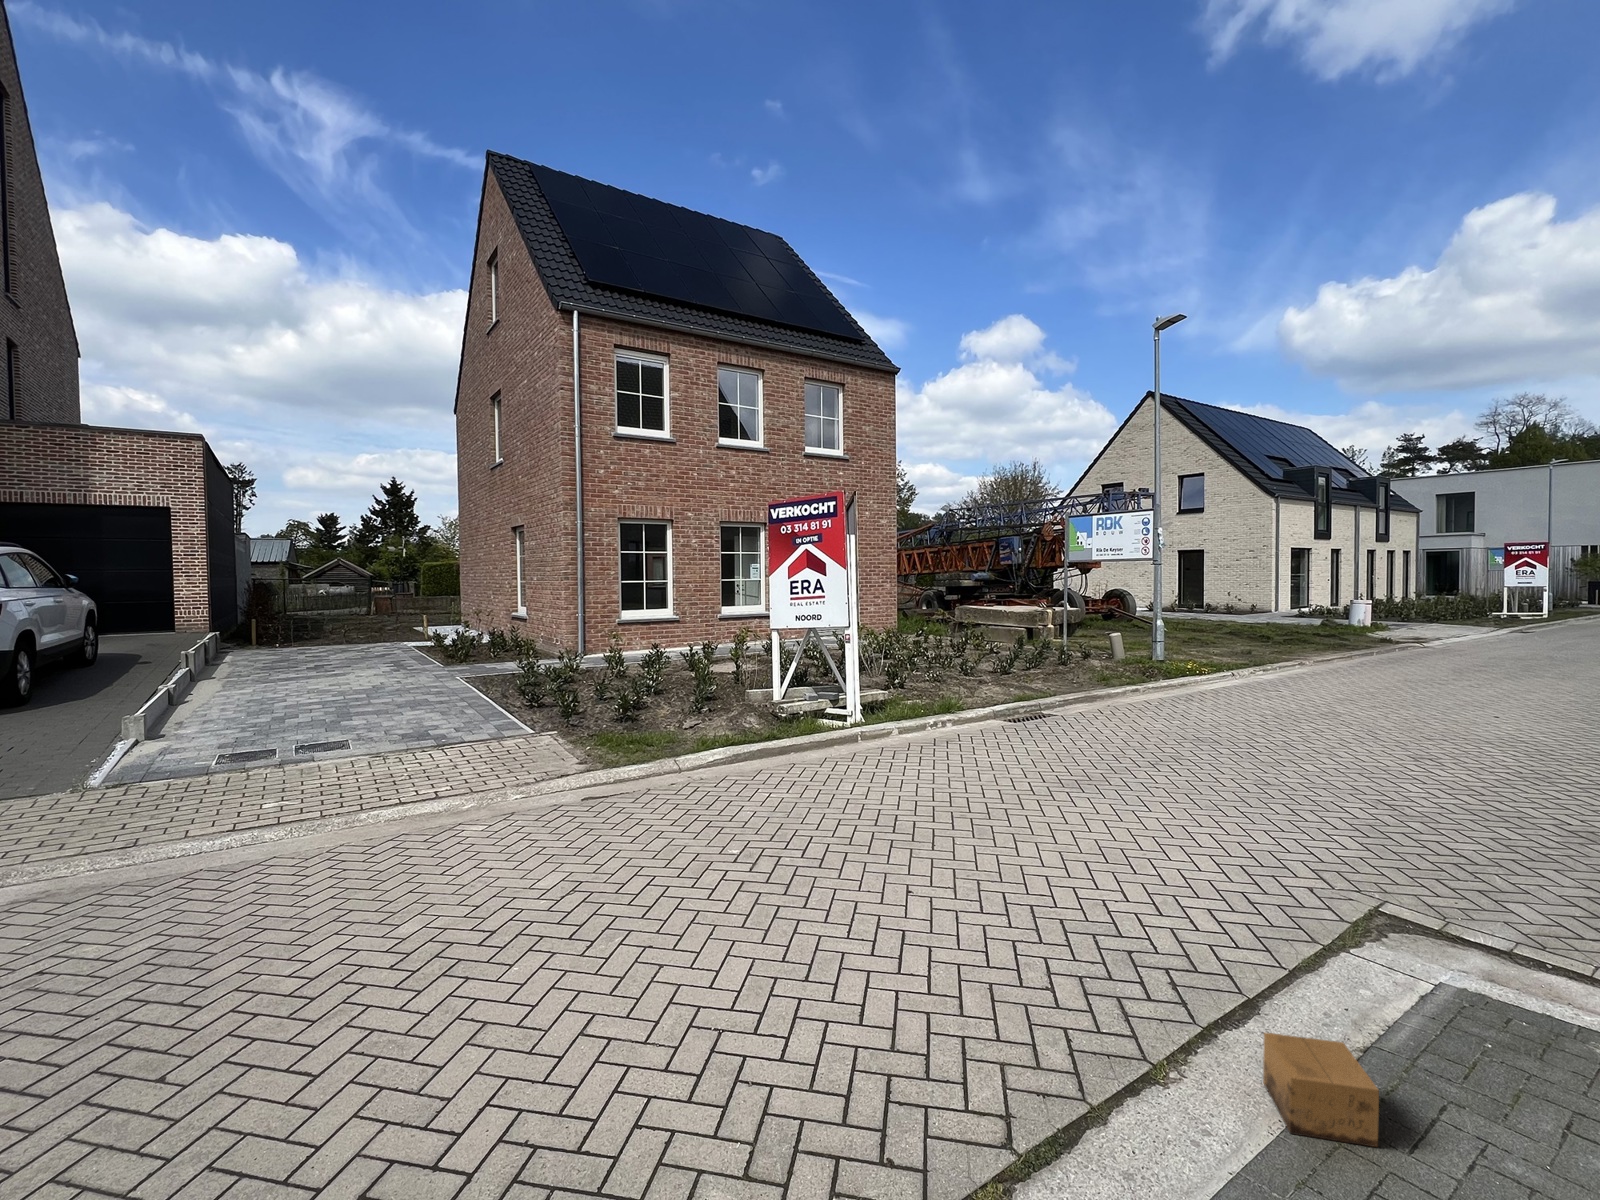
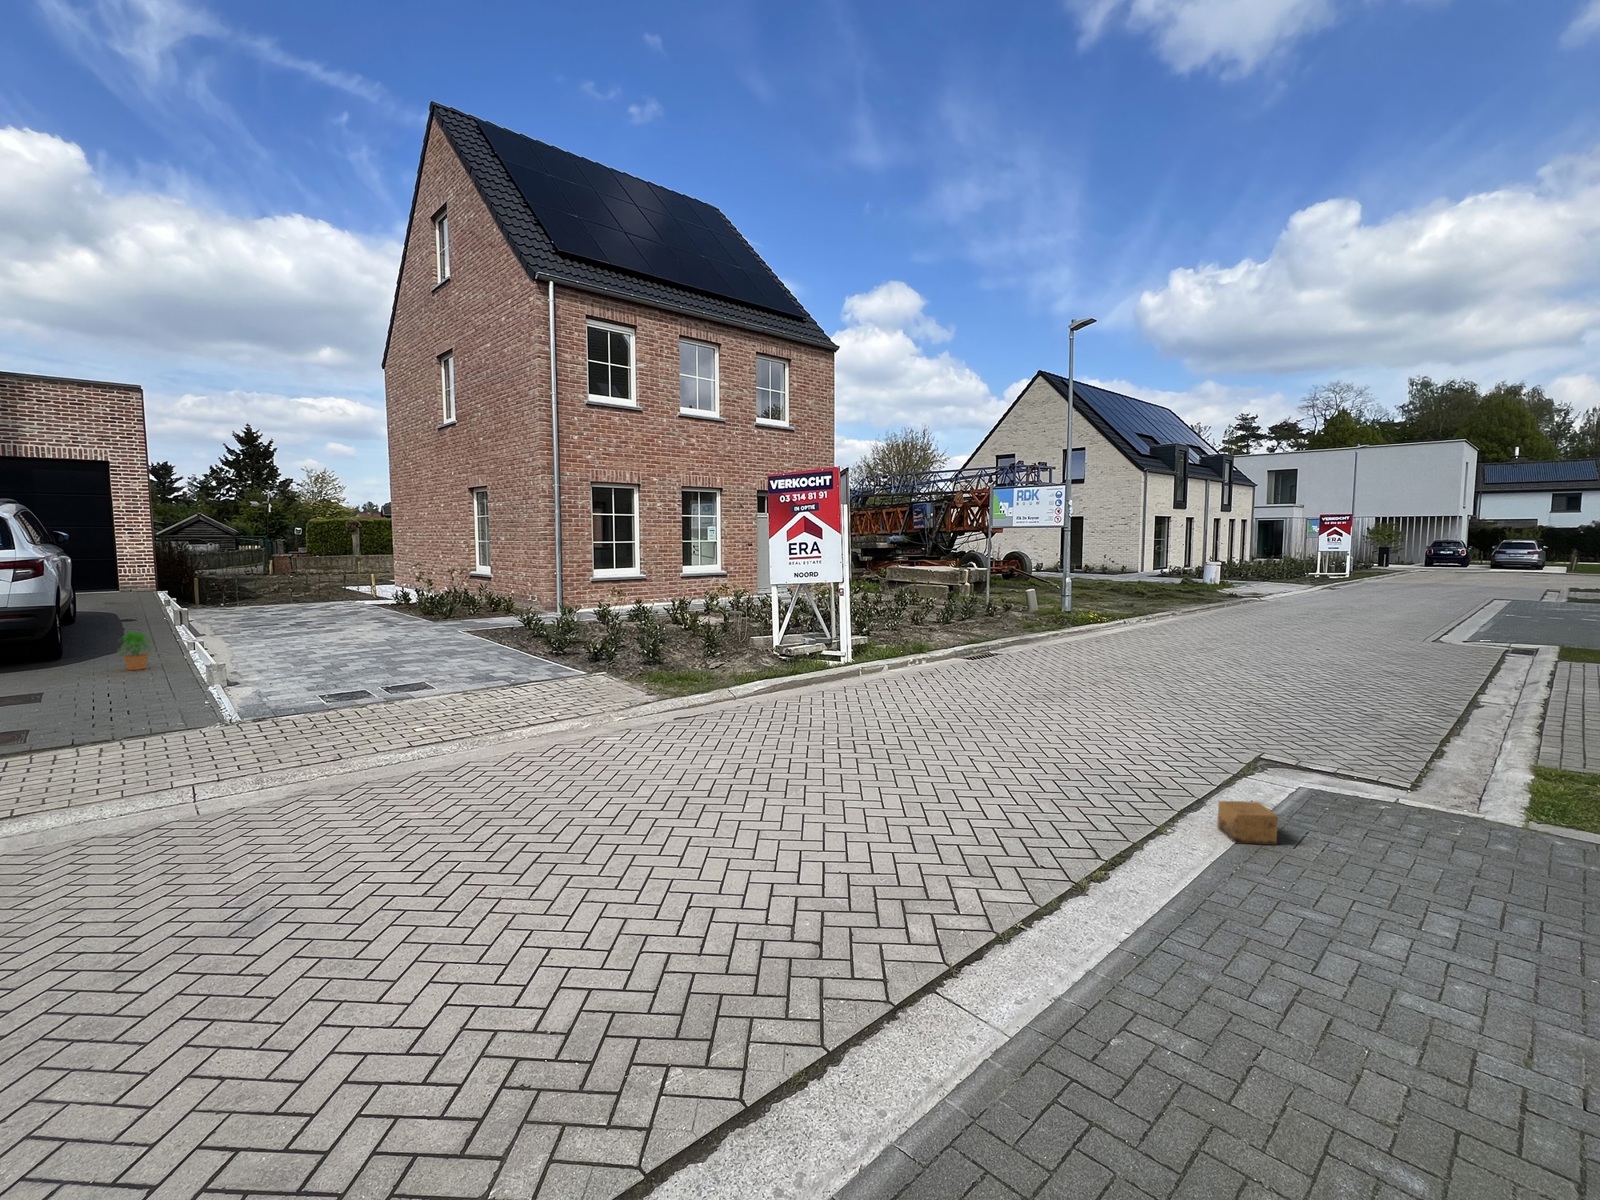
potted plant: none [69,675,115,716] -> present [119,631,152,670]

